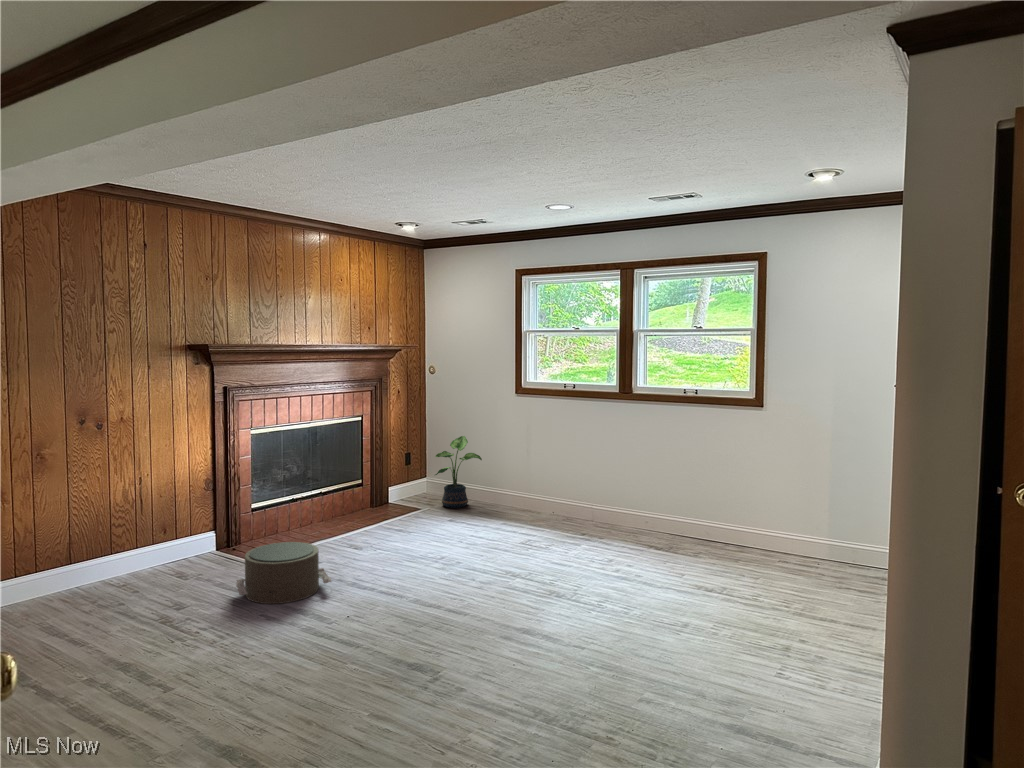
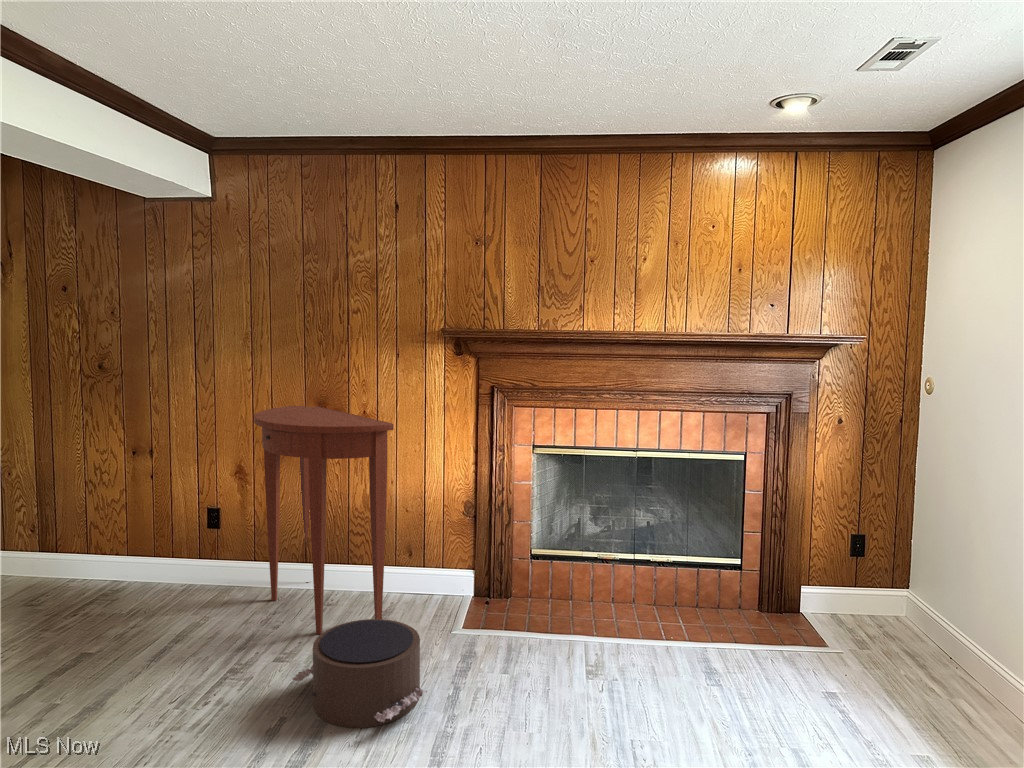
console table: none [46,416,211,599] -> present [254,405,394,634]
potted plant: present [435,436,482,508] -> none [849,530,955,678]

